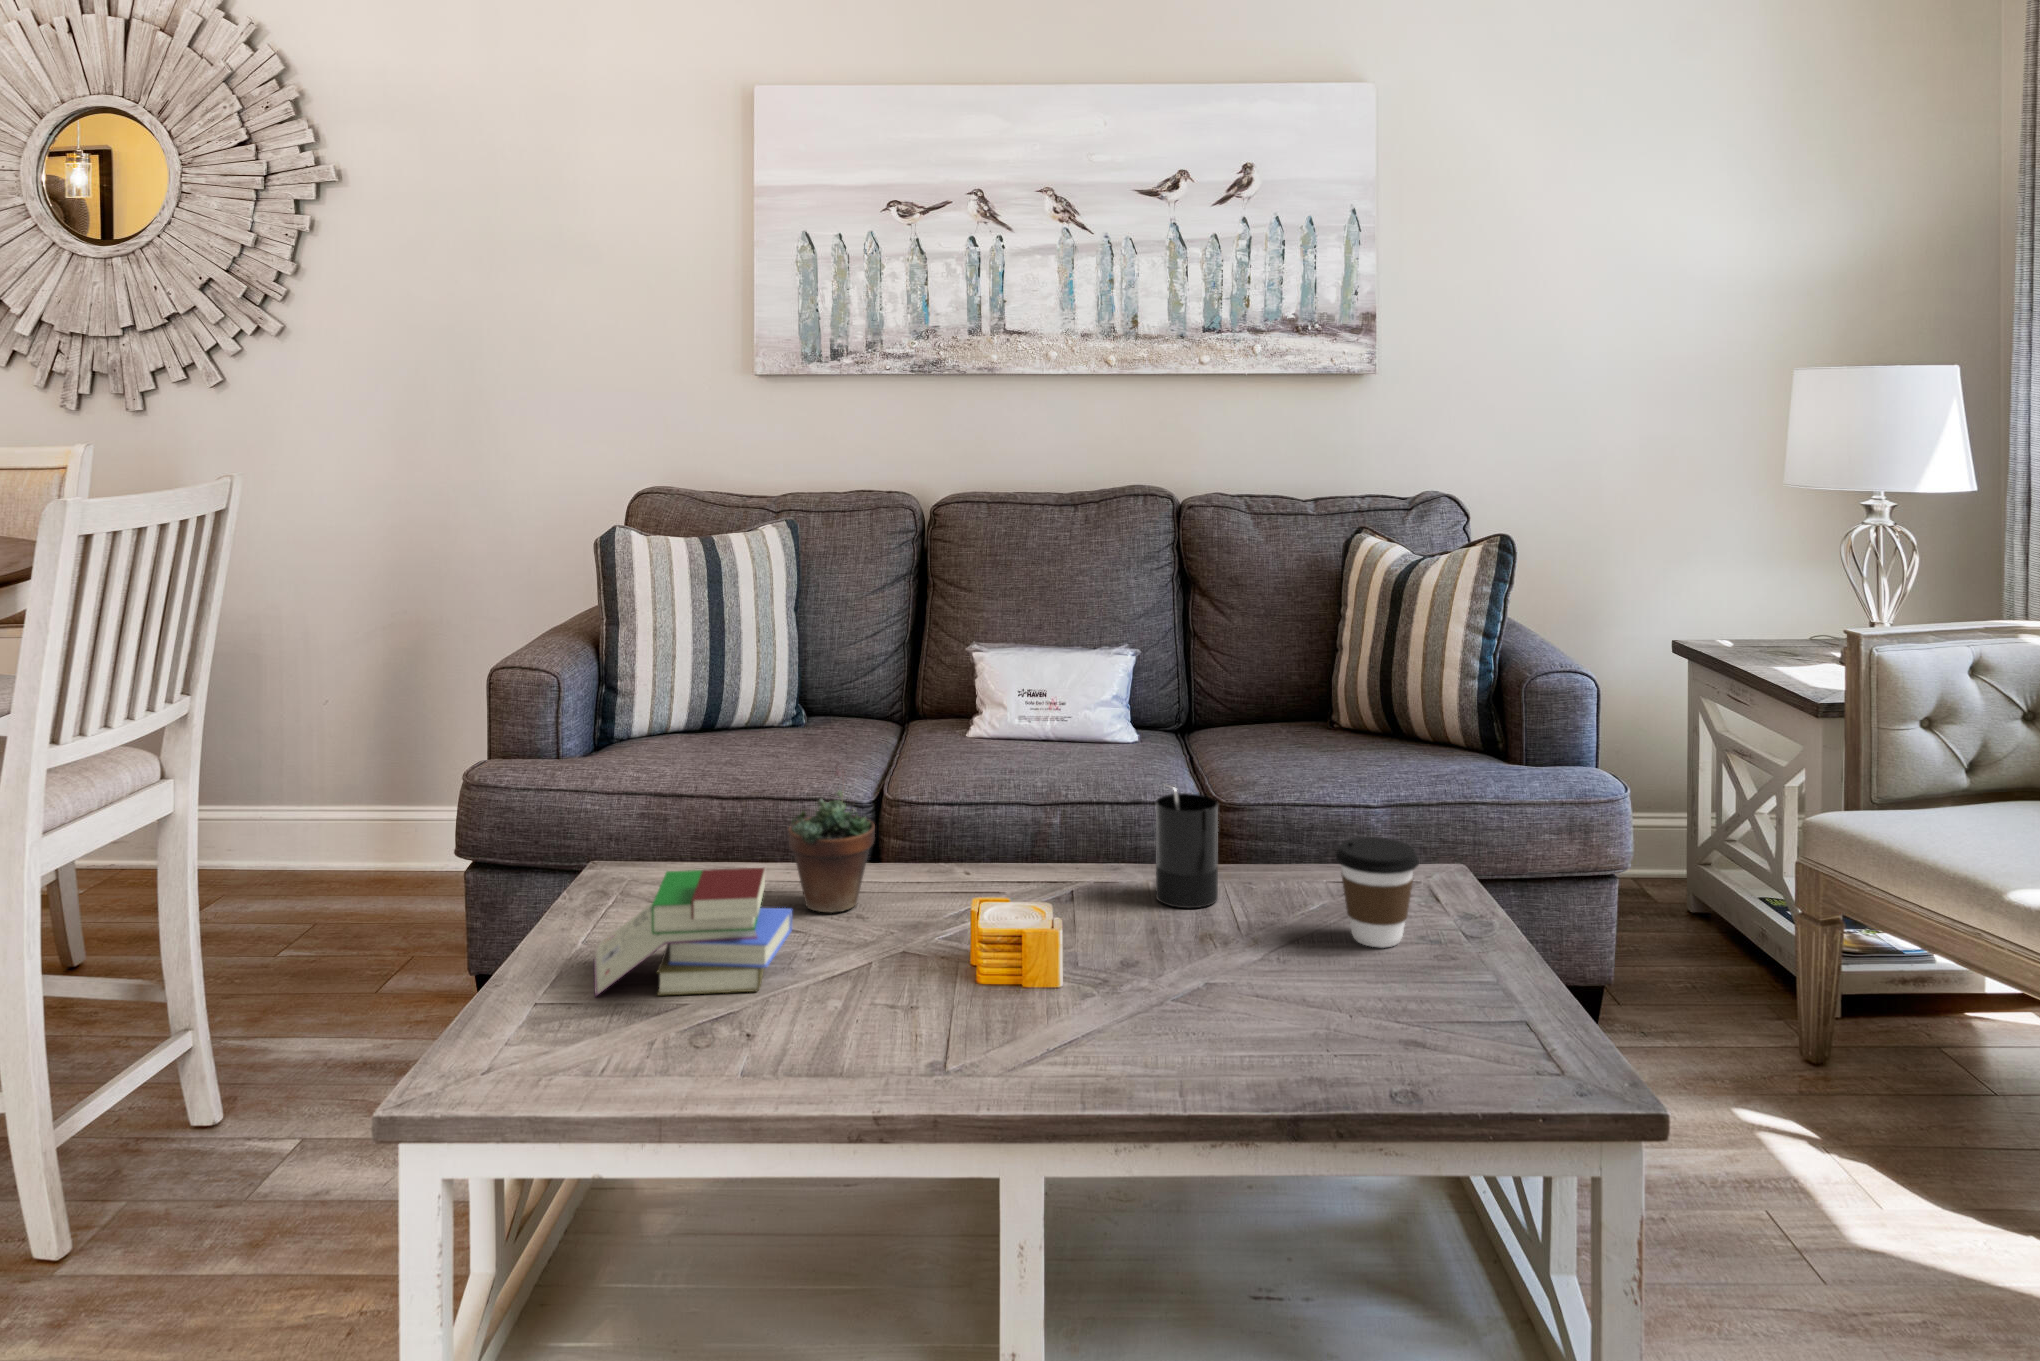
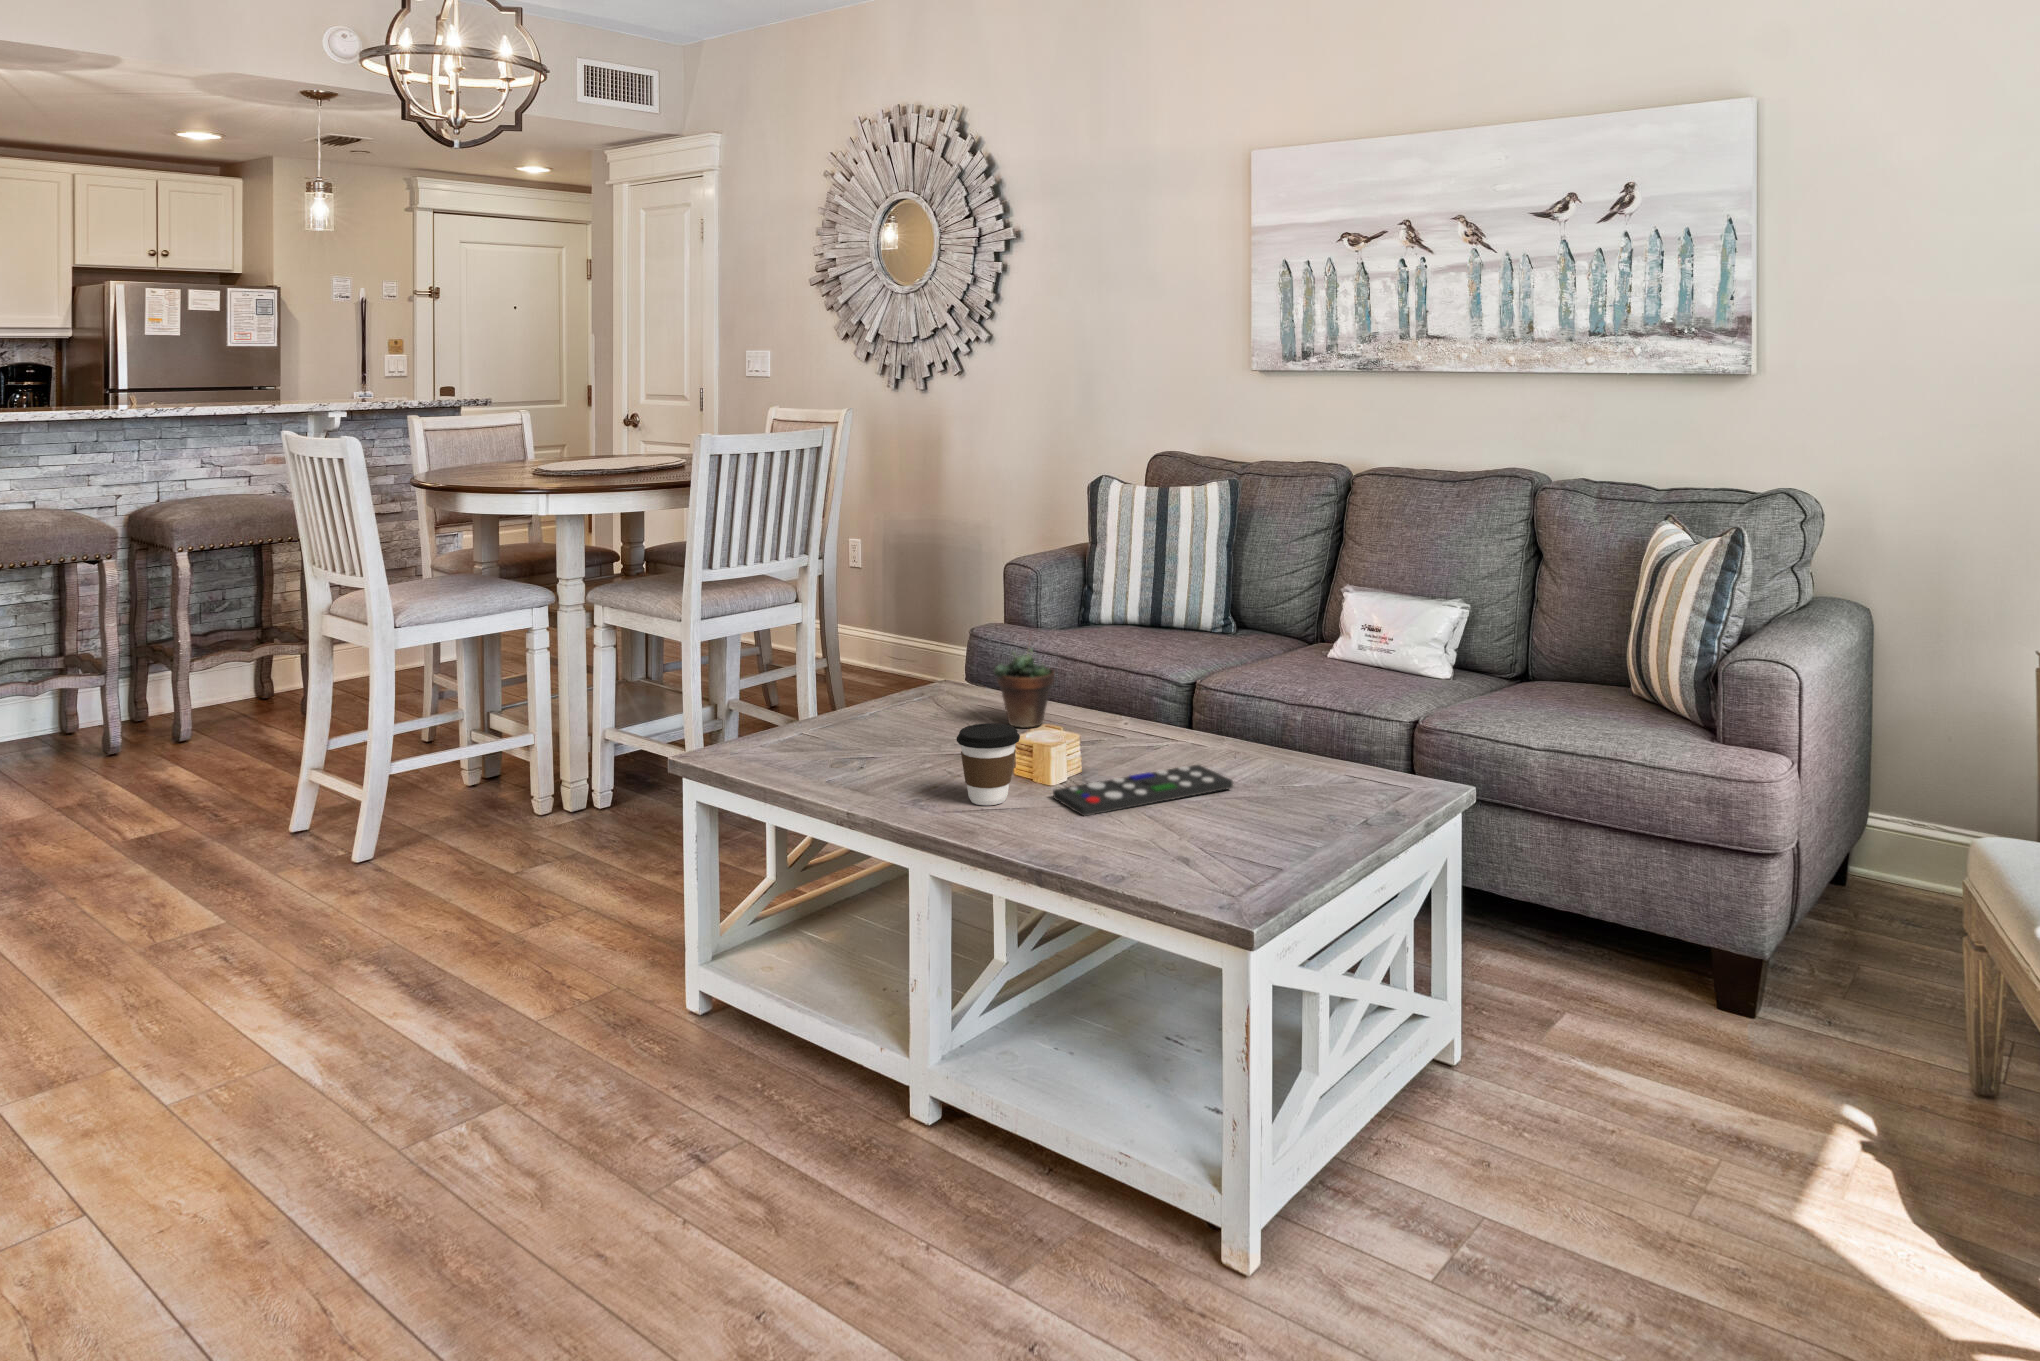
candle: present [1156,785,1218,908] -> none [1212,678,1259,770]
coffee cup: present [1336,837,1419,947] -> present [957,723,1020,805]
book: present [594,868,792,996] -> none [831,674,955,751]
remote control: none [1103,909,1260,1022] -> present [1053,765,1233,816]

